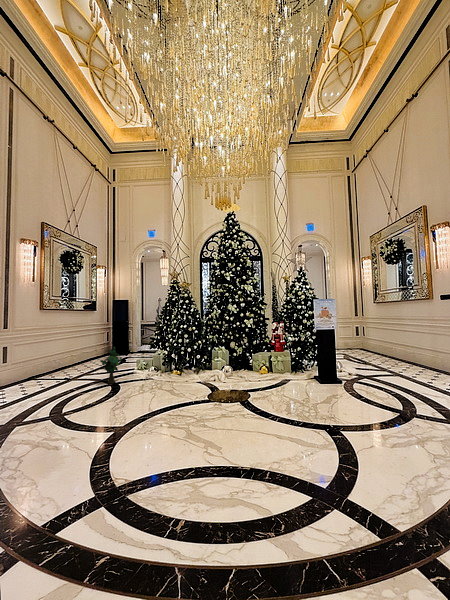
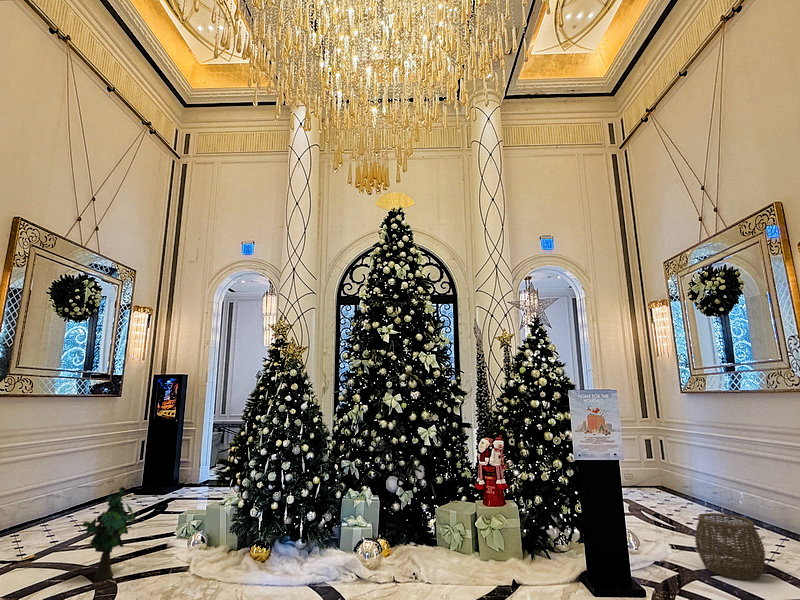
woven basket: none [368,353,398,379] -> present [695,513,765,580]

